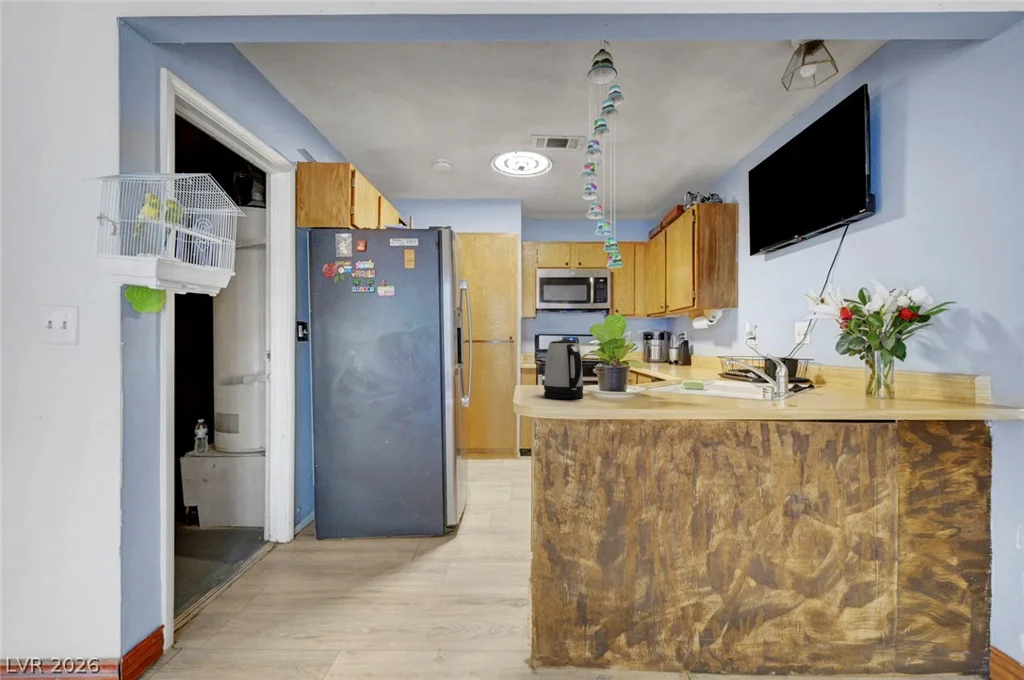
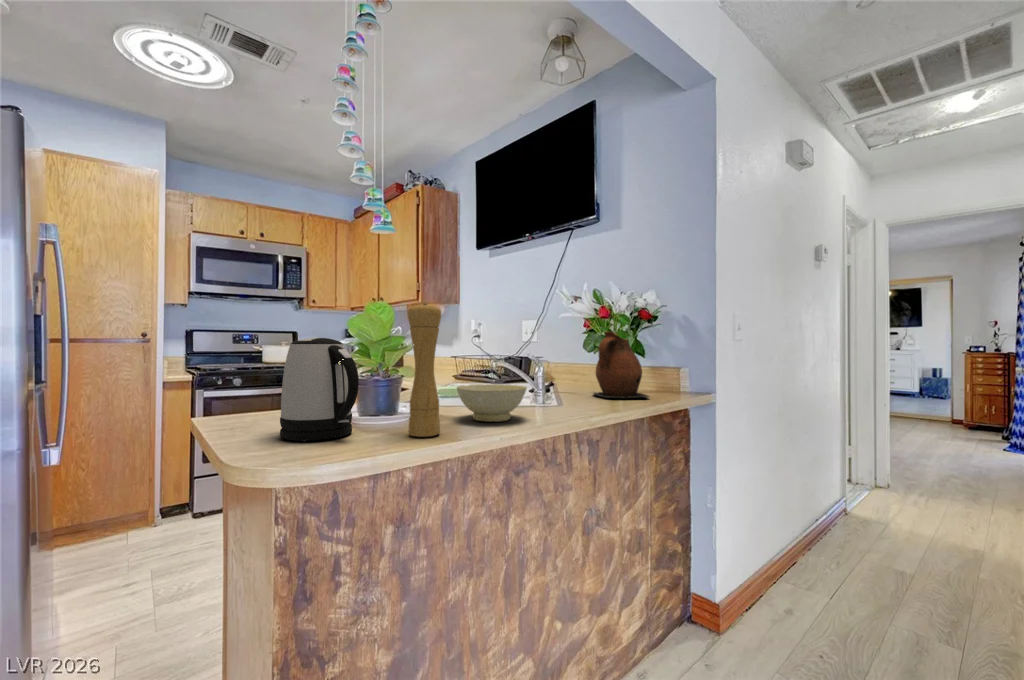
pepper mill: none [611,317,634,404] -> present [407,303,441,437]
ceramic pitcher: none [826,333,896,403] -> present [594,332,649,398]
bowl: none [658,375,715,403] -> present [457,384,527,422]

